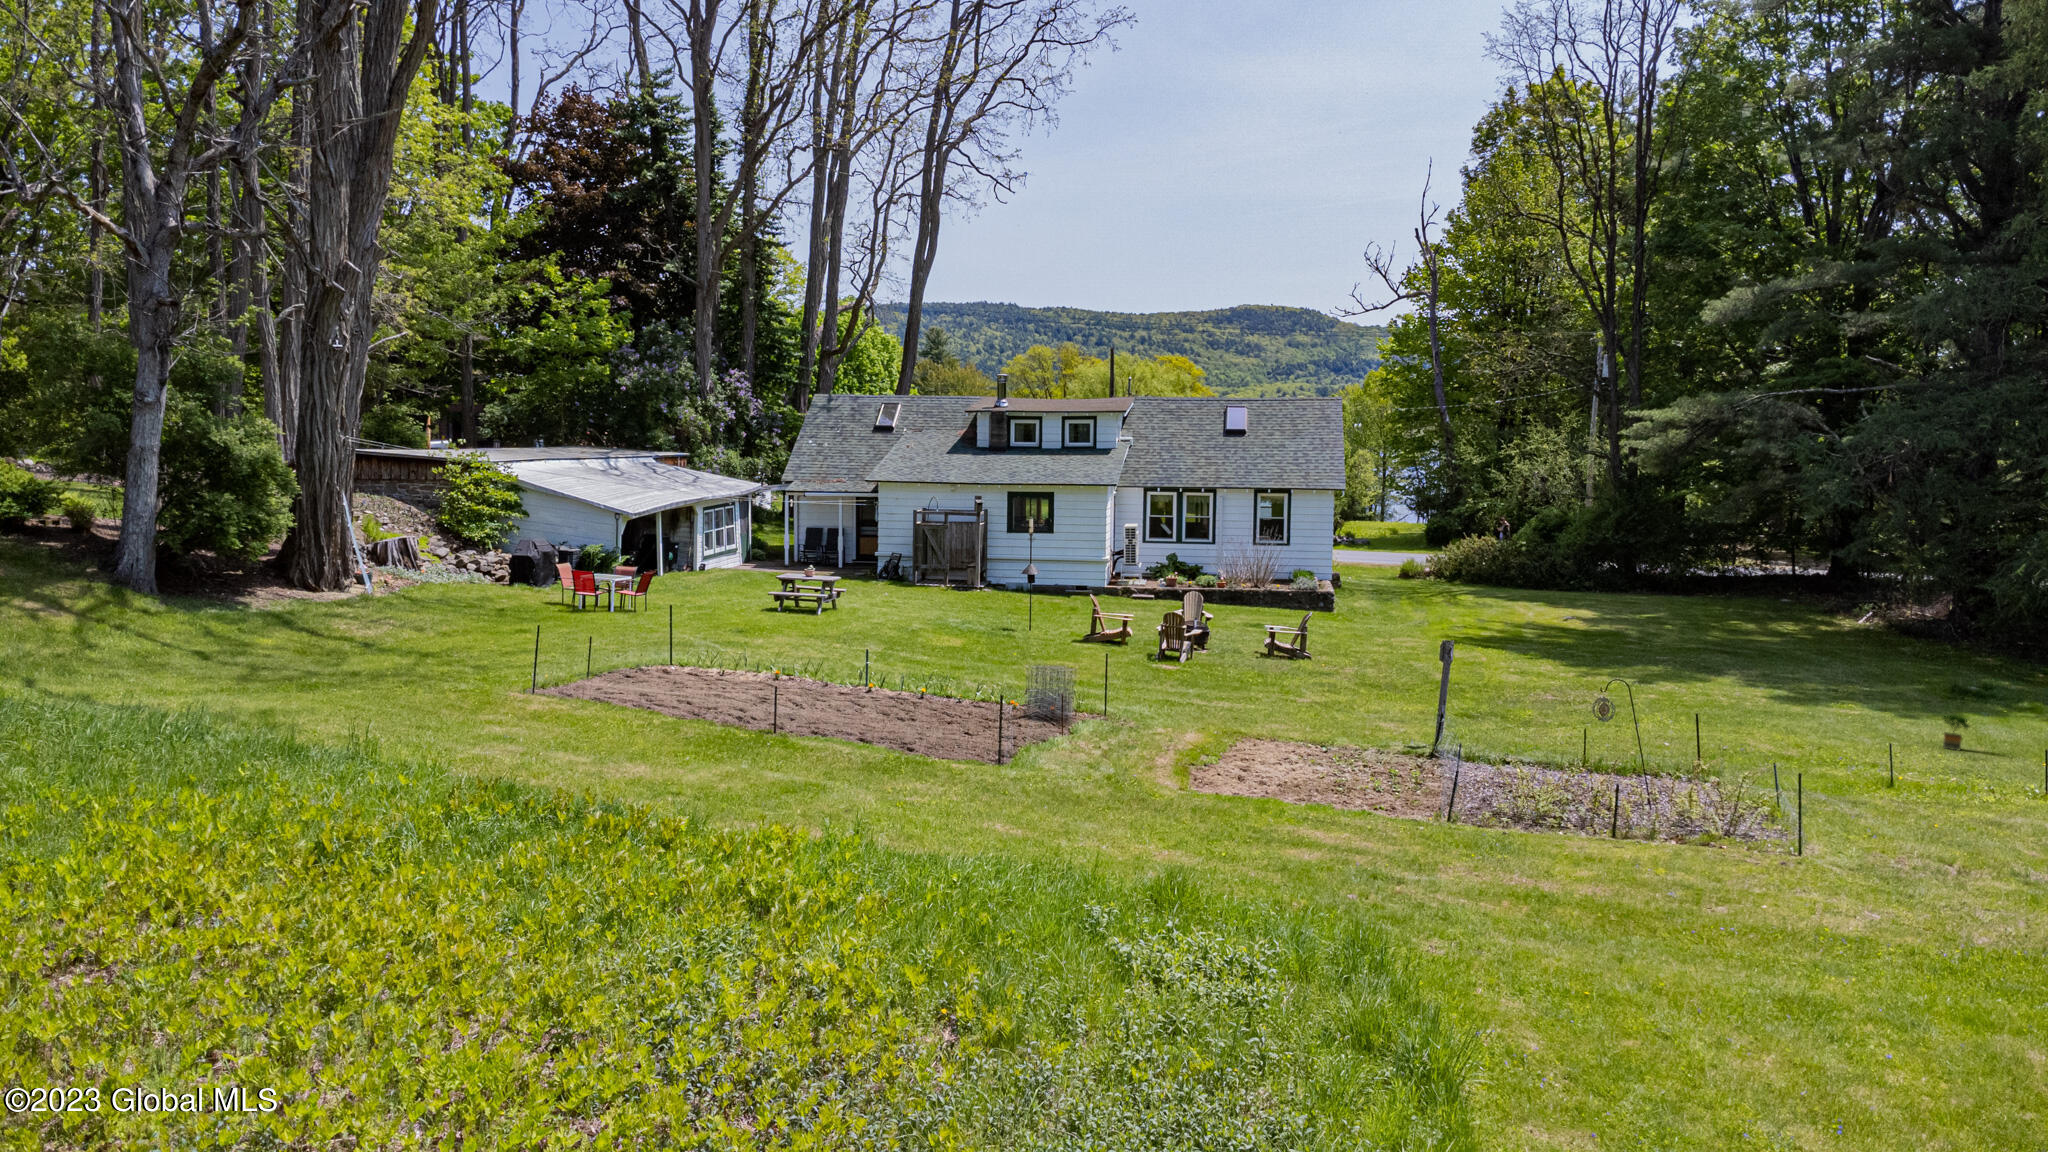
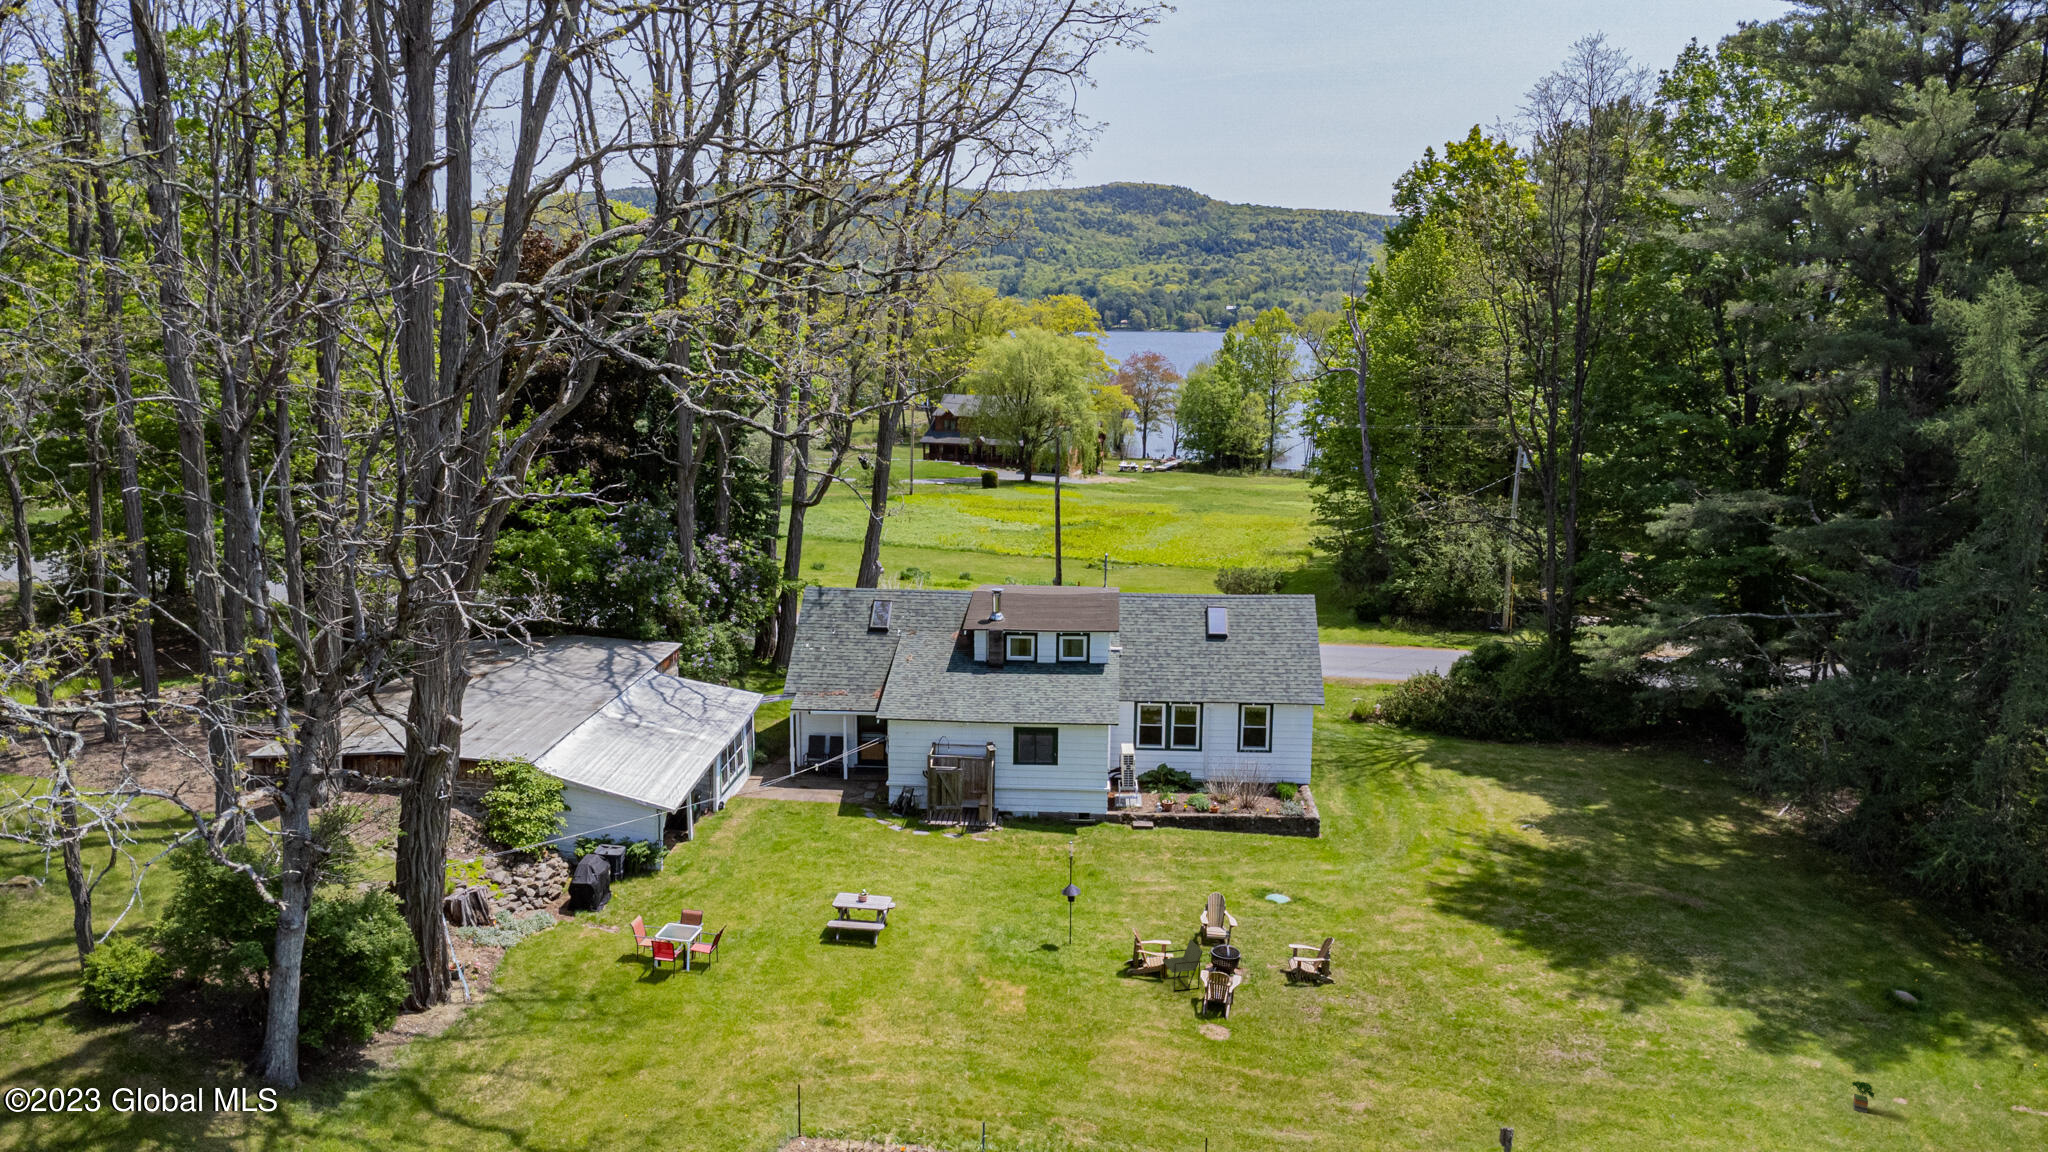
armchair: none [1131,608,1175,656] -> present [1163,940,1203,992]

